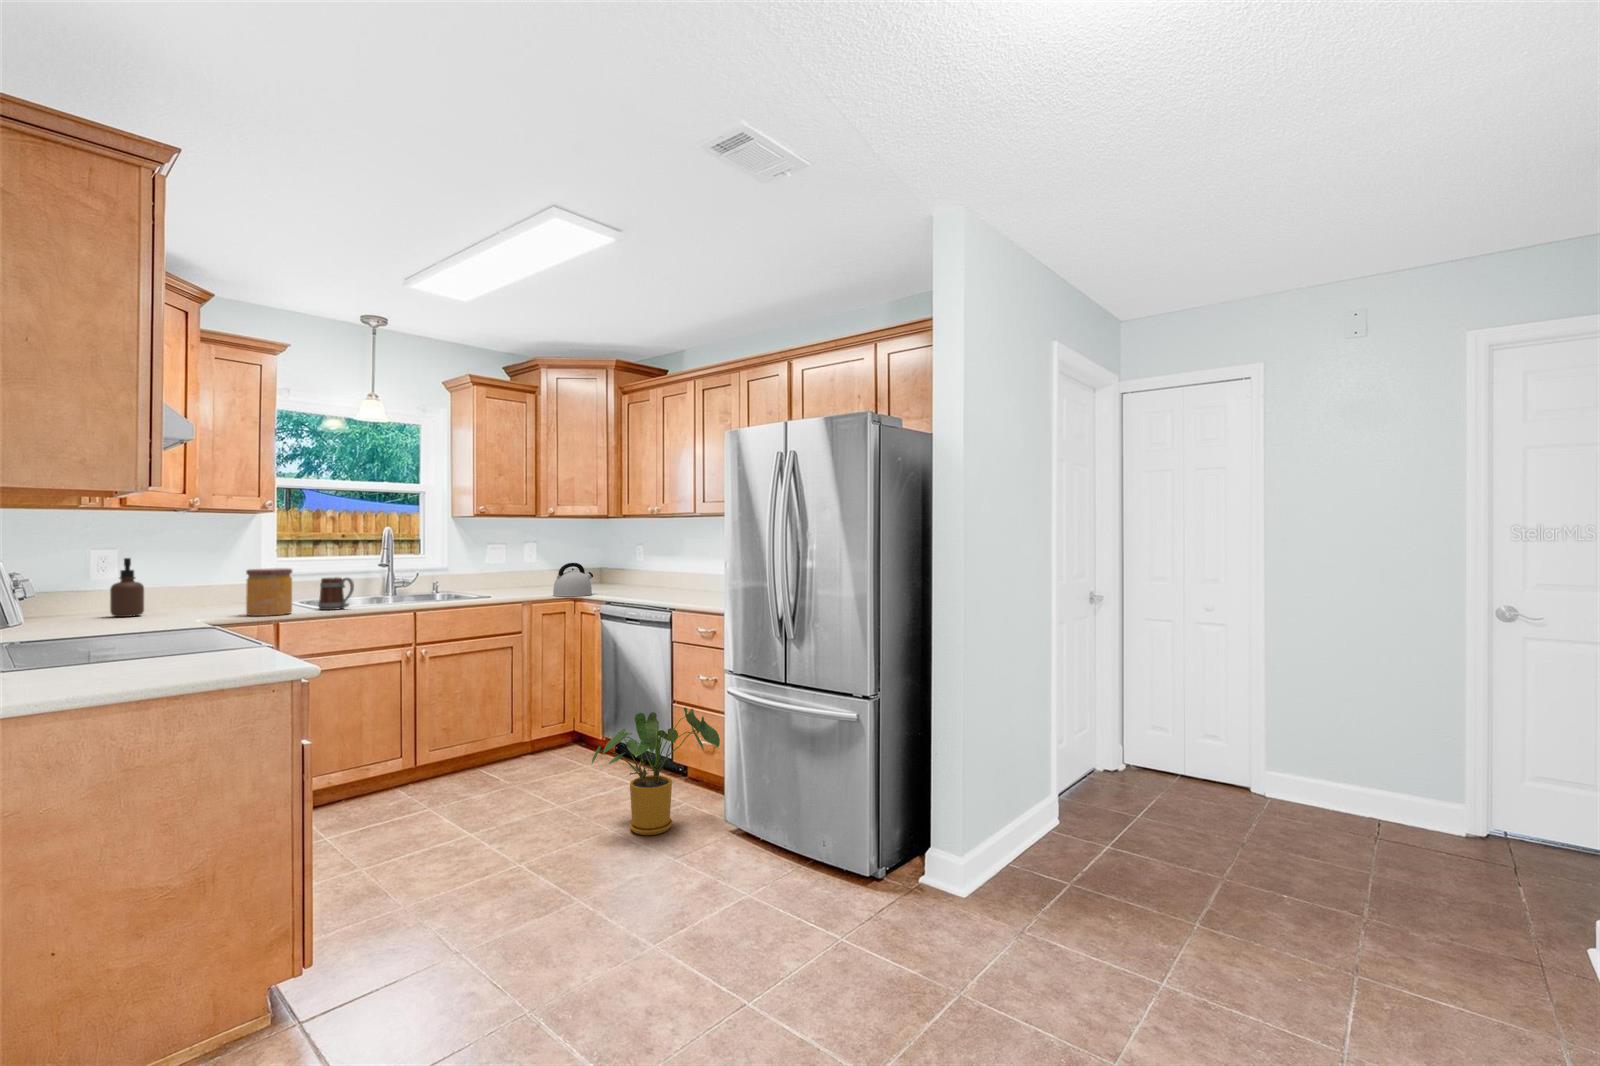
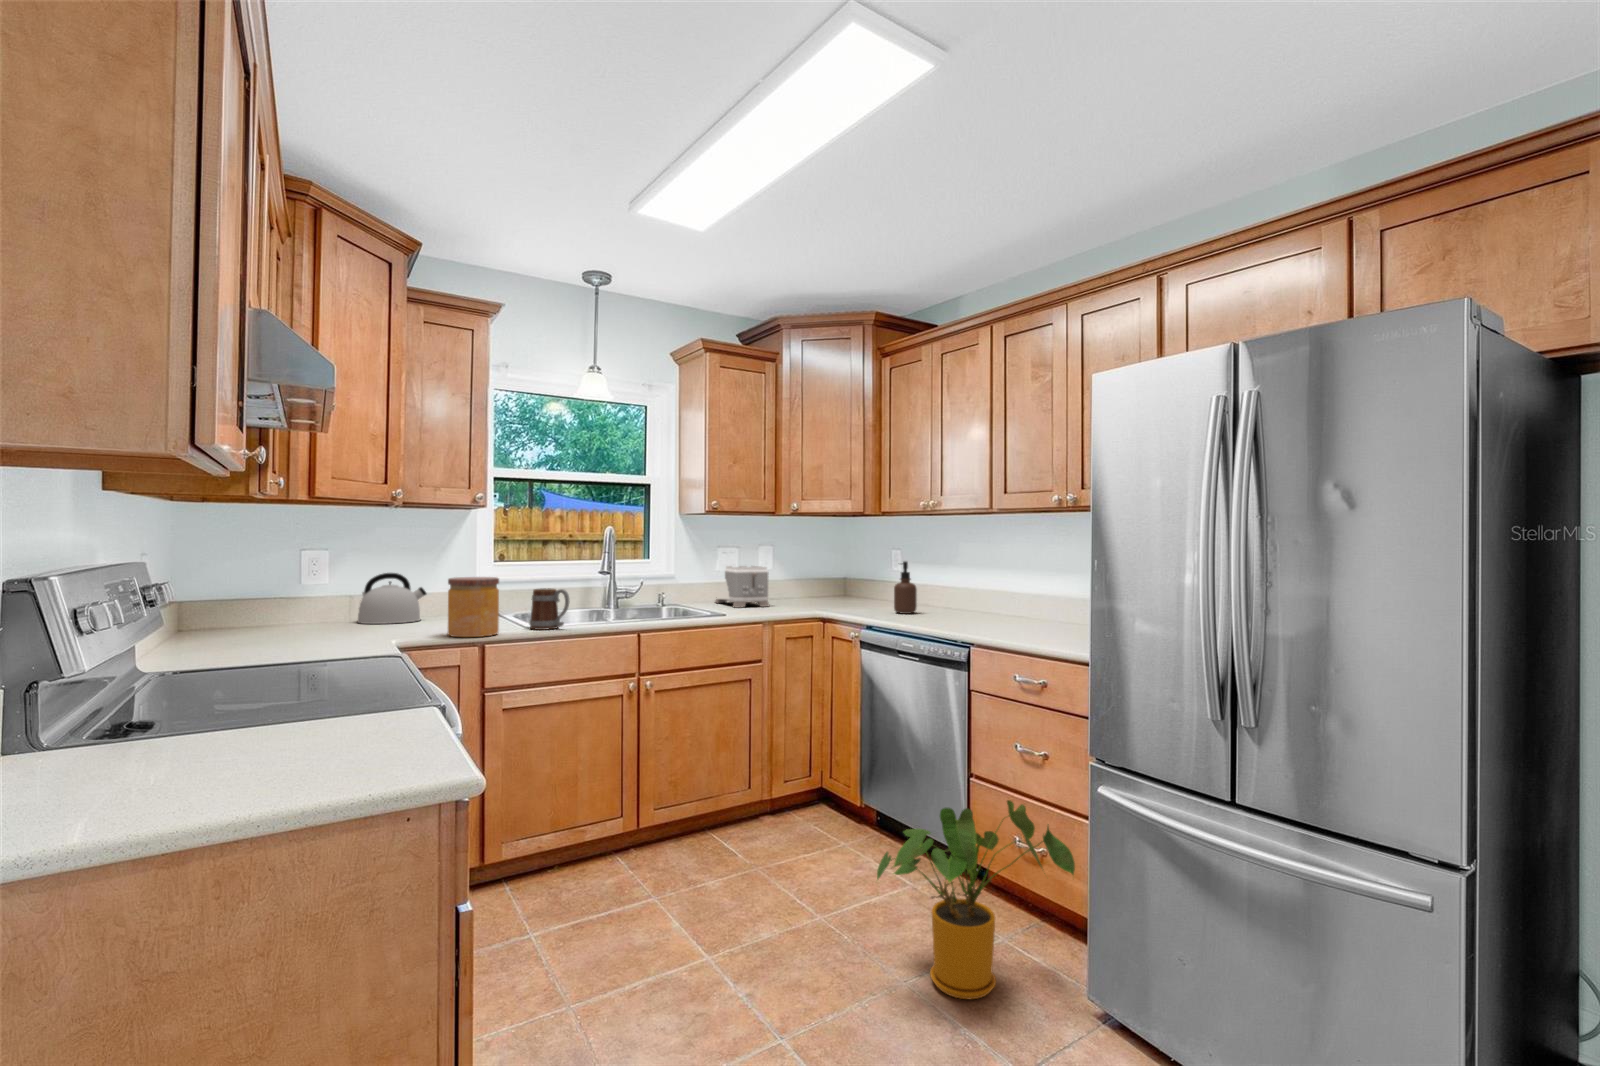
soap dispenser: present [110,558,144,617] -> present [894,561,917,614]
toaster: none [484,559,532,593] -> present [715,566,769,608]
kettle: present [553,563,593,596] -> present [357,573,426,624]

